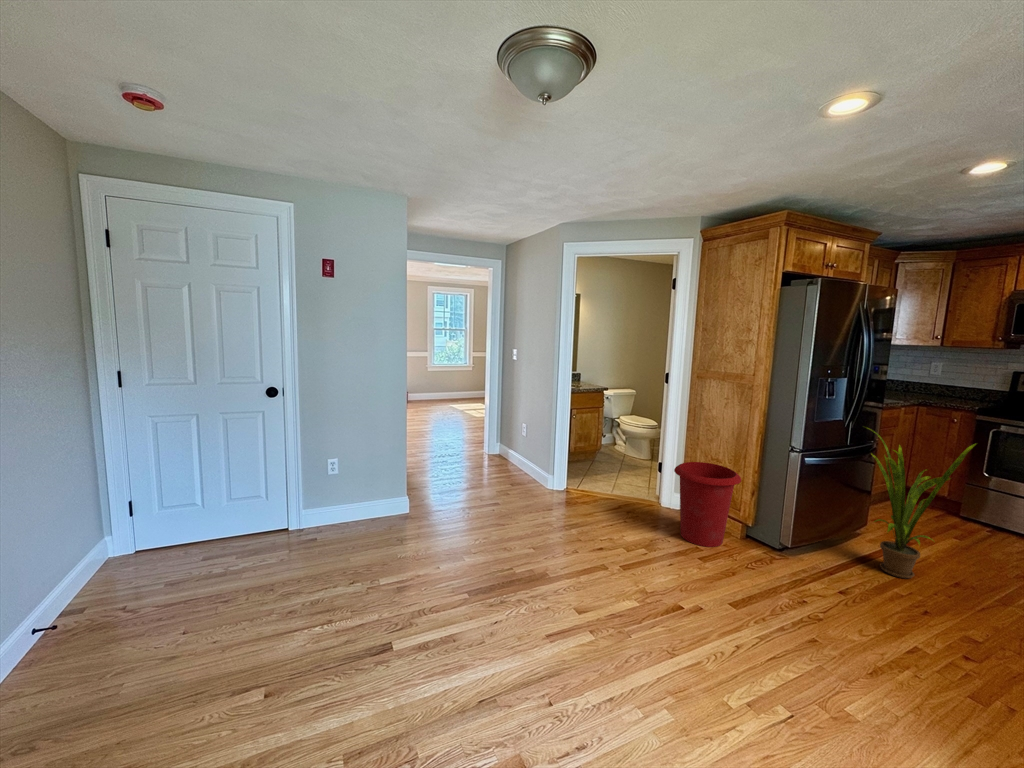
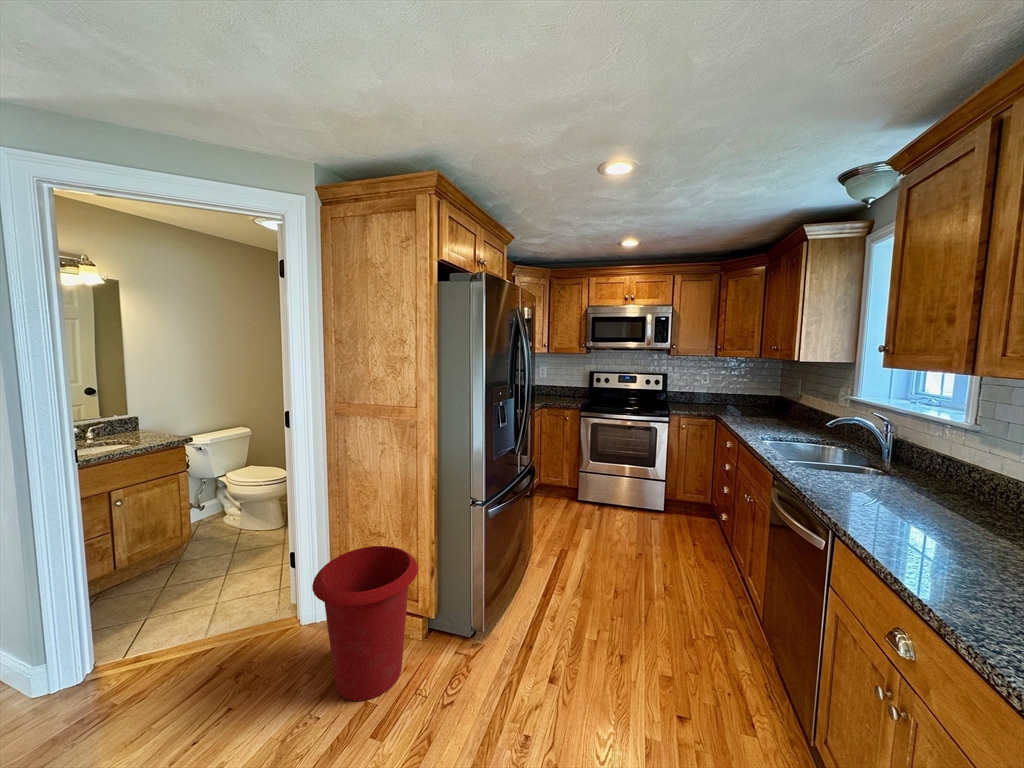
house plant: present [871,430,976,578] -> none [528,449,619,611]

